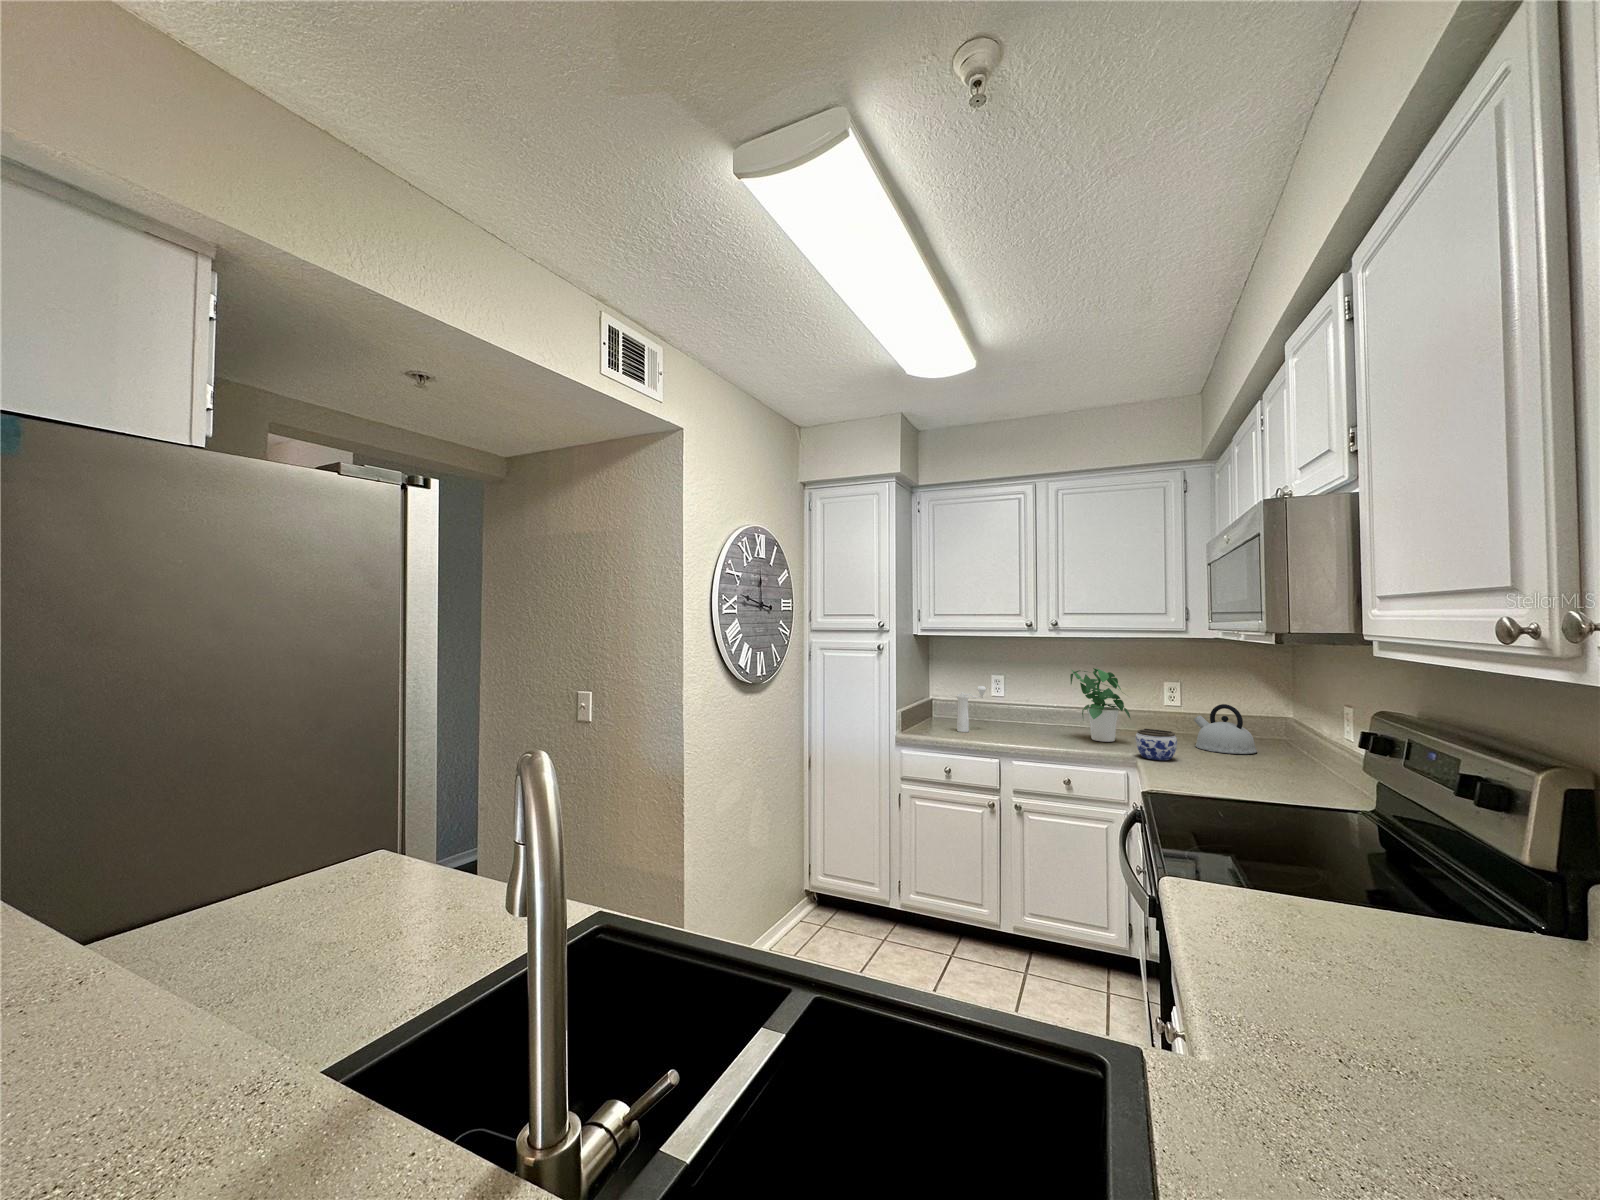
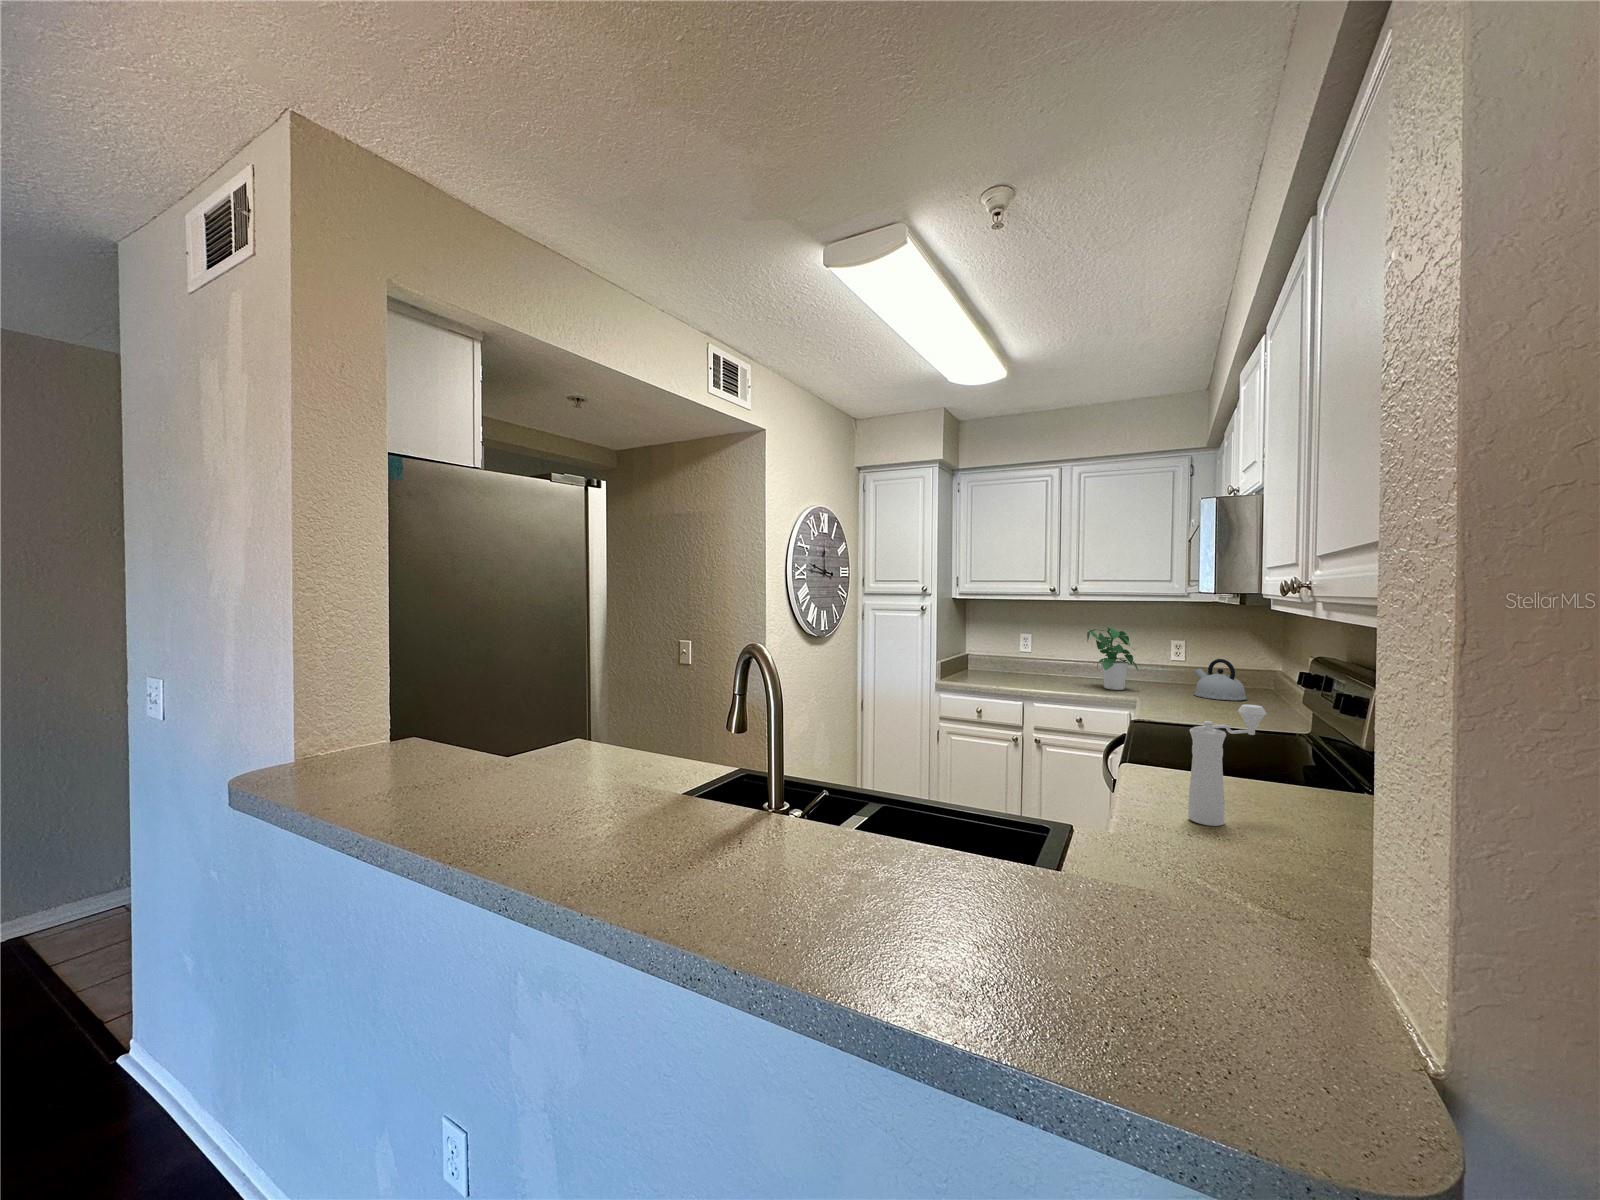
pepper mill: present [957,686,986,732] -> present [1188,704,1266,826]
jar: present [1136,729,1177,760] -> none [1138,677,1174,703]

